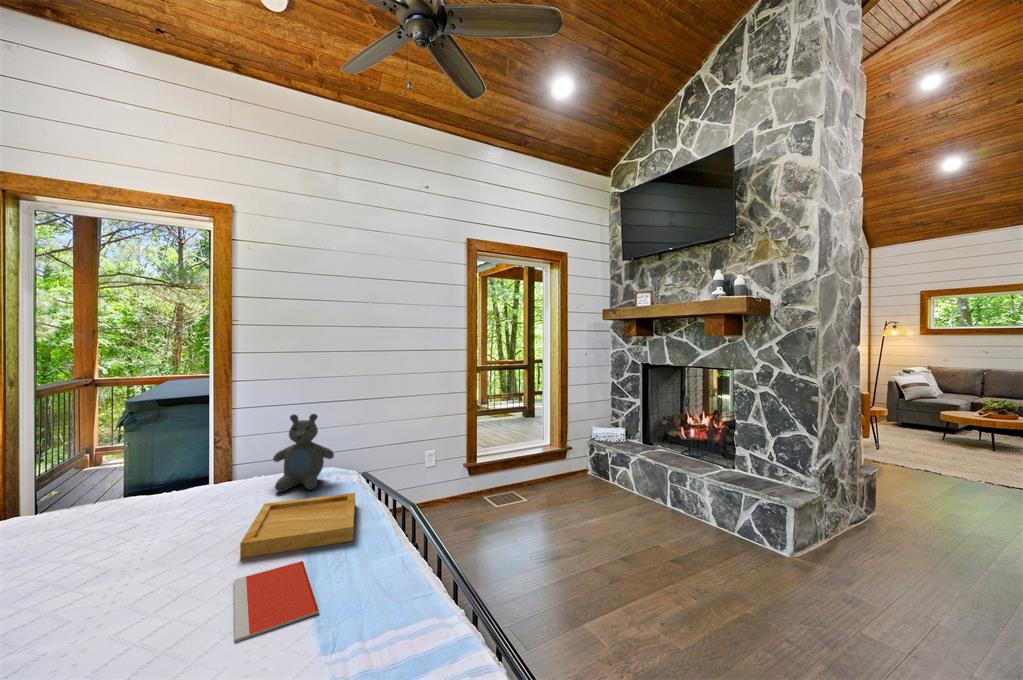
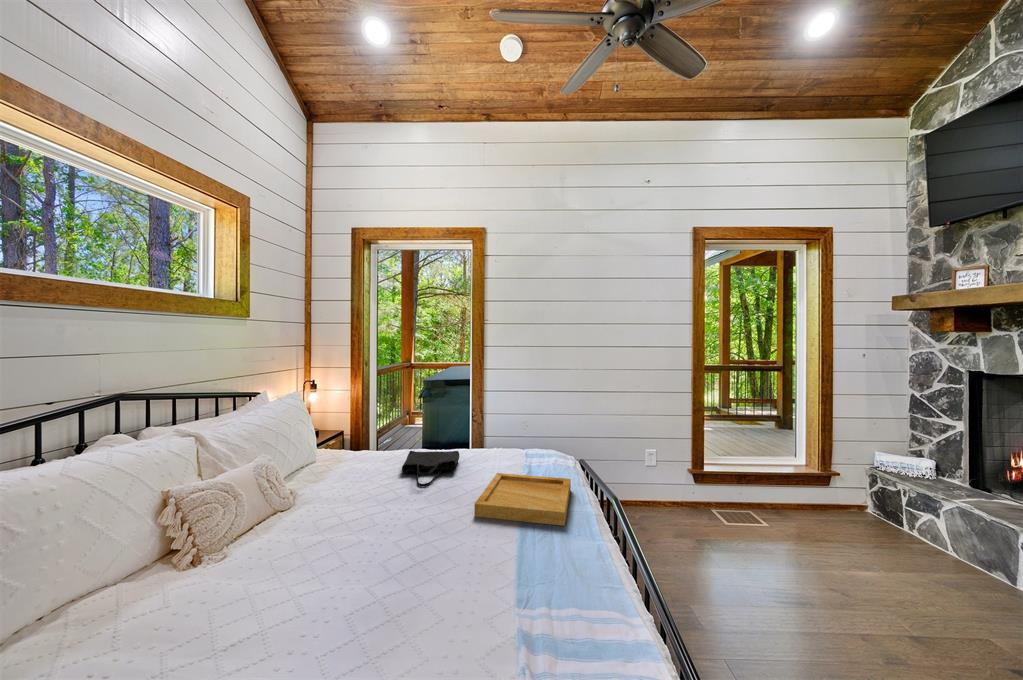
teddy bear: present [273,414,334,492] -> none [508,399,555,468]
tote bag: none [110,488,204,543] -> present [402,451,459,487]
notebook: present [234,561,319,642] -> none [458,533,526,593]

